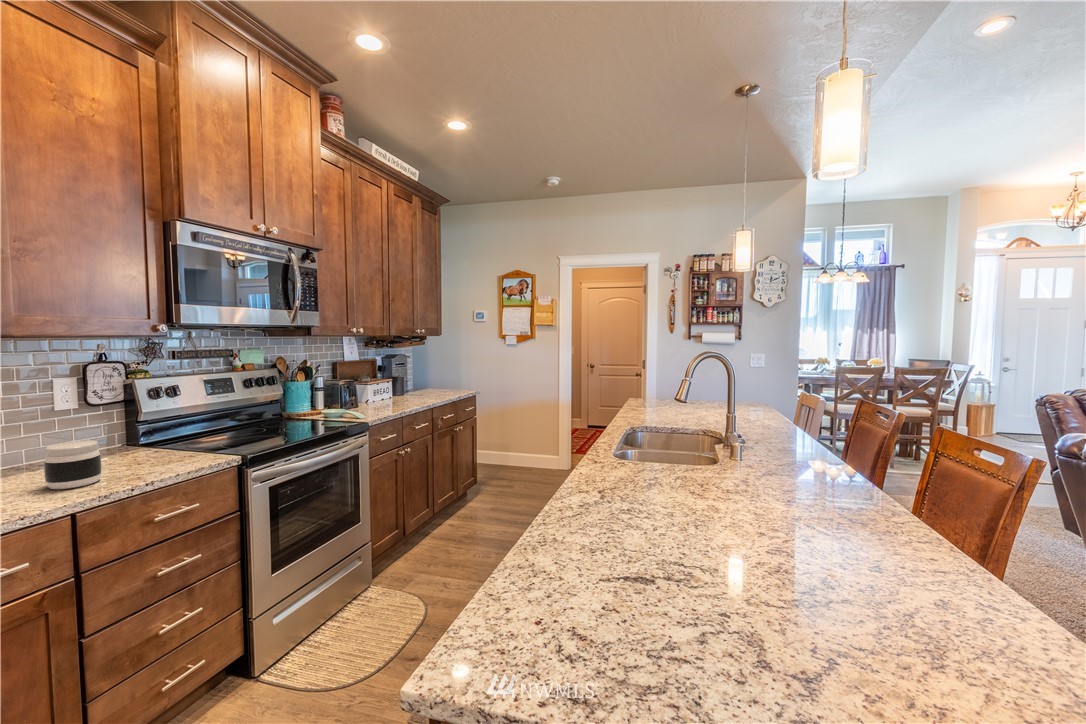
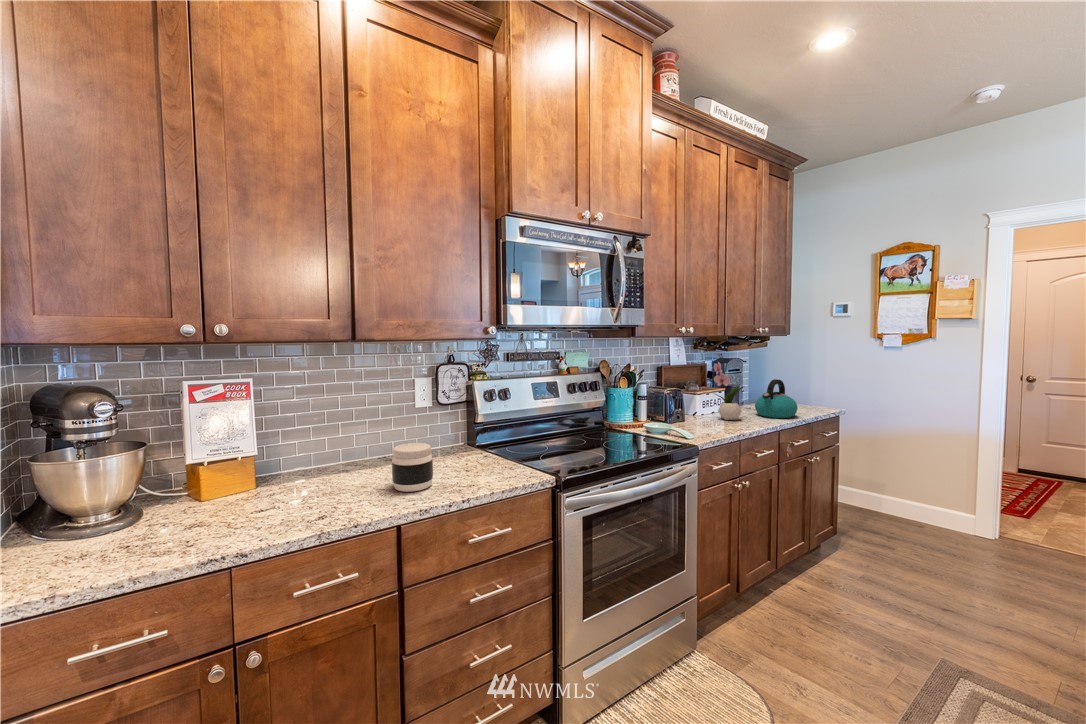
flower arrangement: none [382,350,406,403] -> present [714,353,744,420]
kettle: none [415,369,444,398] -> present [755,379,798,418]

